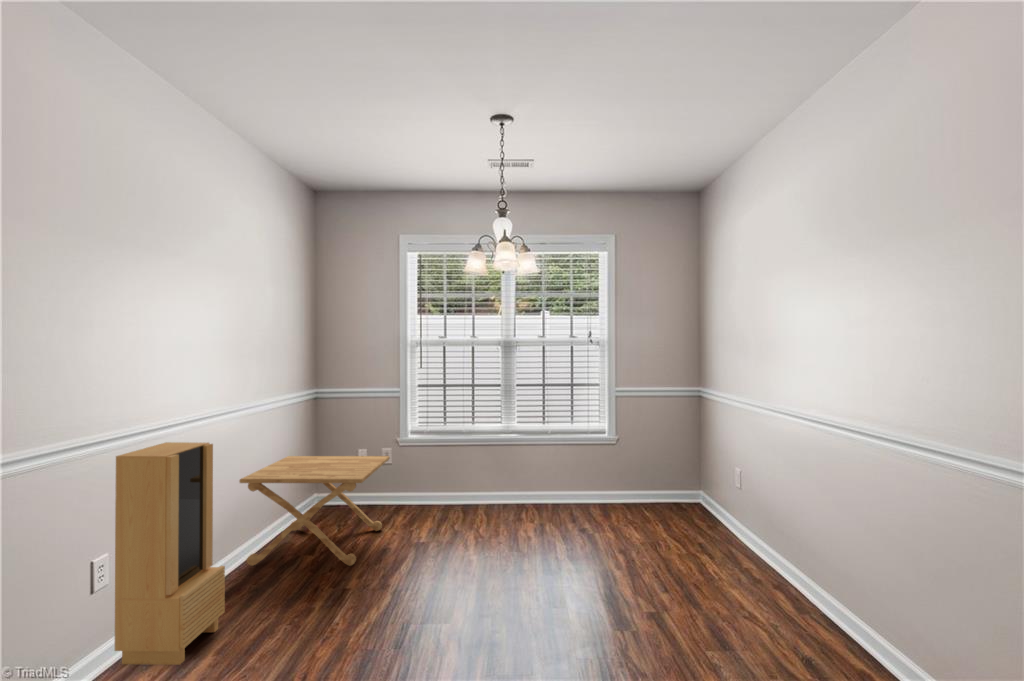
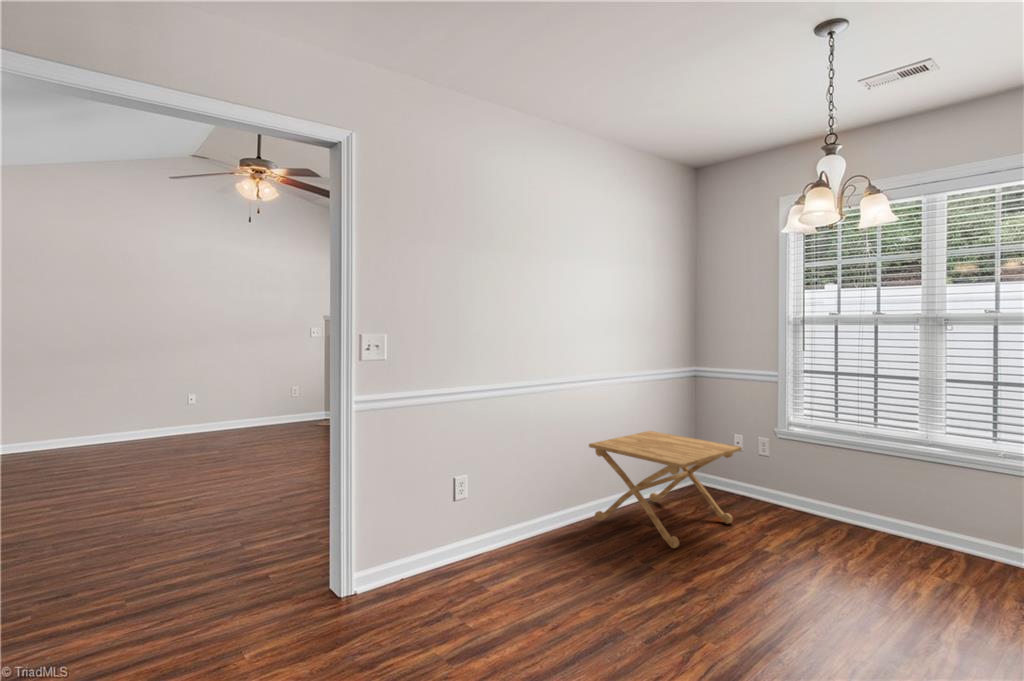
storage cabinet: present [115,442,225,665] -> none [468,404,543,576]

